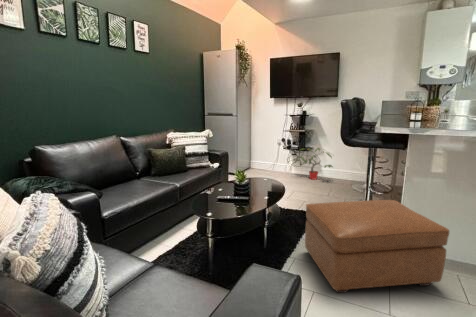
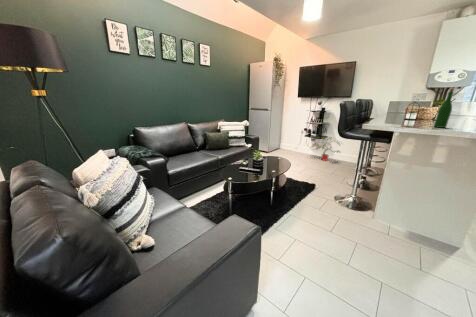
wine bottle: none [448,83,464,128] -> present [434,88,454,128]
ottoman: present [305,200,449,293] -> none [301,179,416,251]

